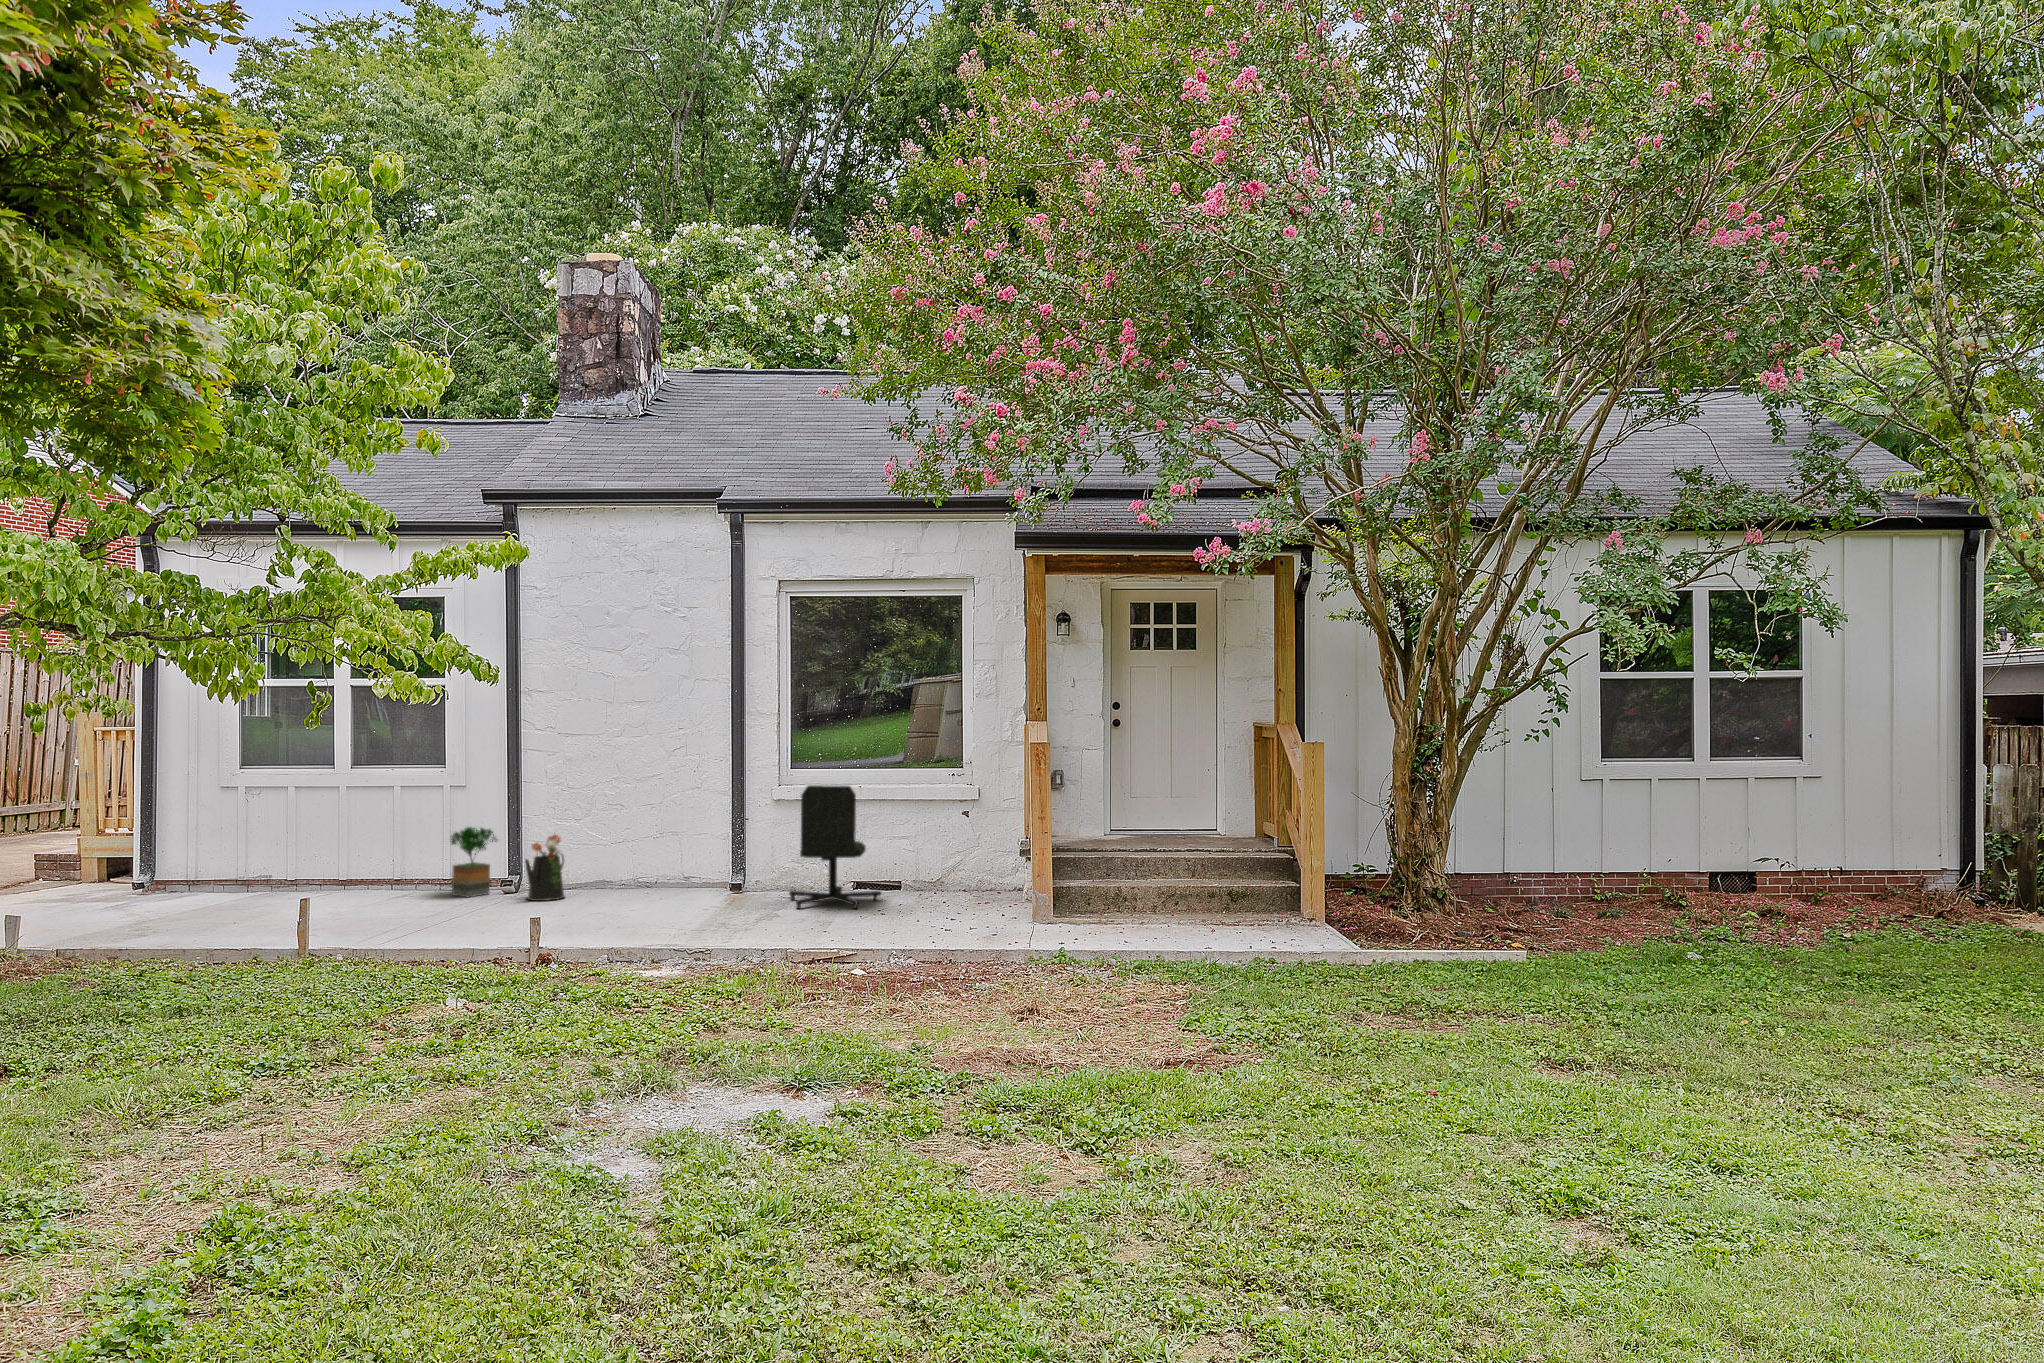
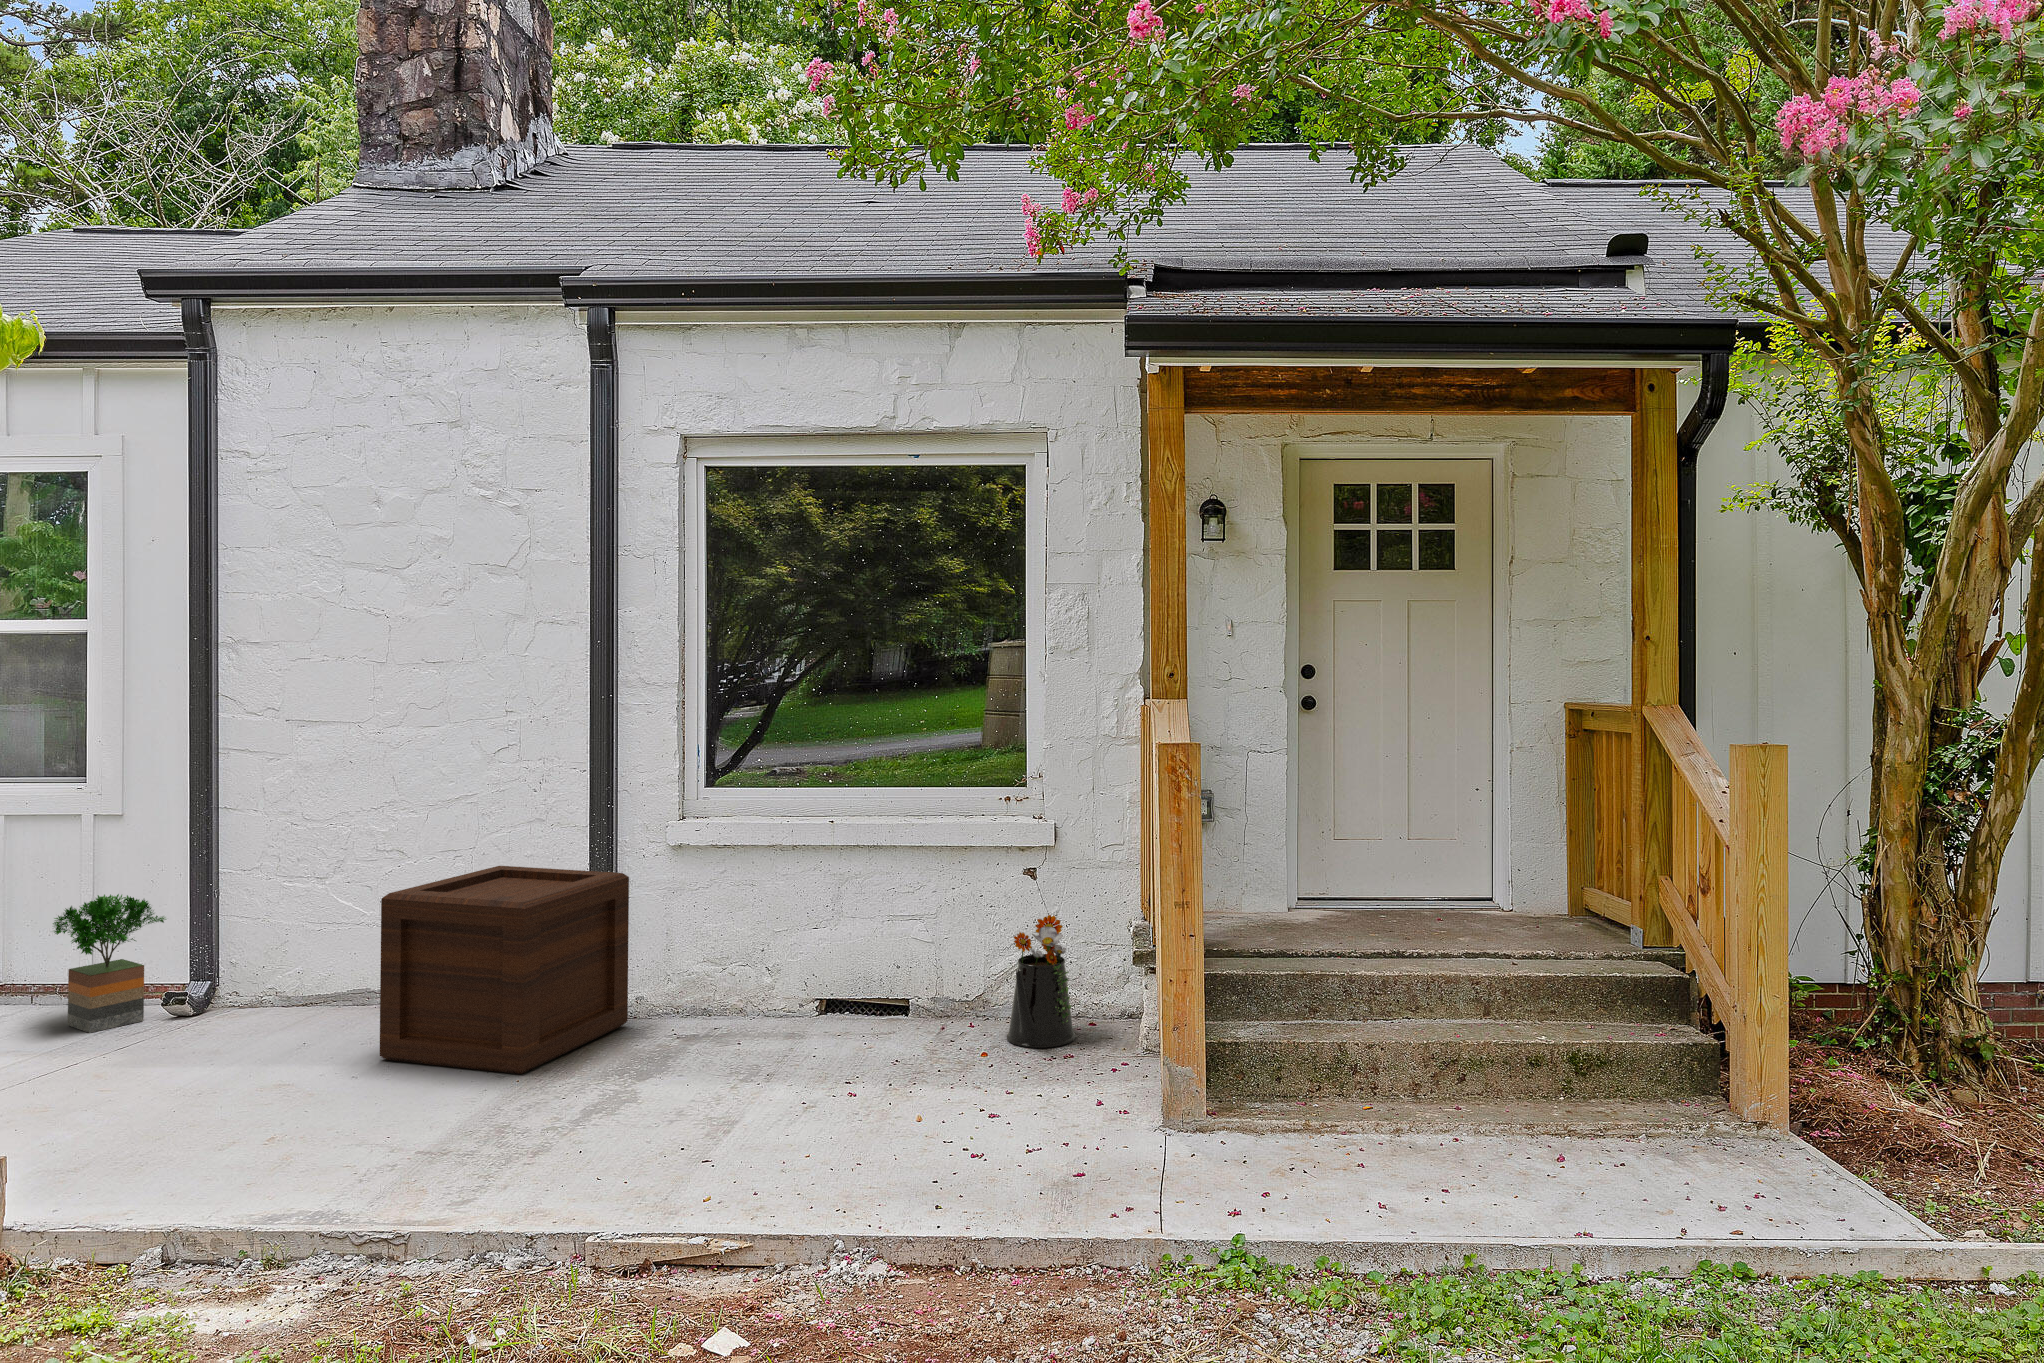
chair: present [789,785,881,909] -> none [693,829,870,1075]
wooden crate: none [633,811,751,909] -> present [380,866,629,1074]
watering can: present [525,834,565,901] -> present [1006,915,1076,1048]

